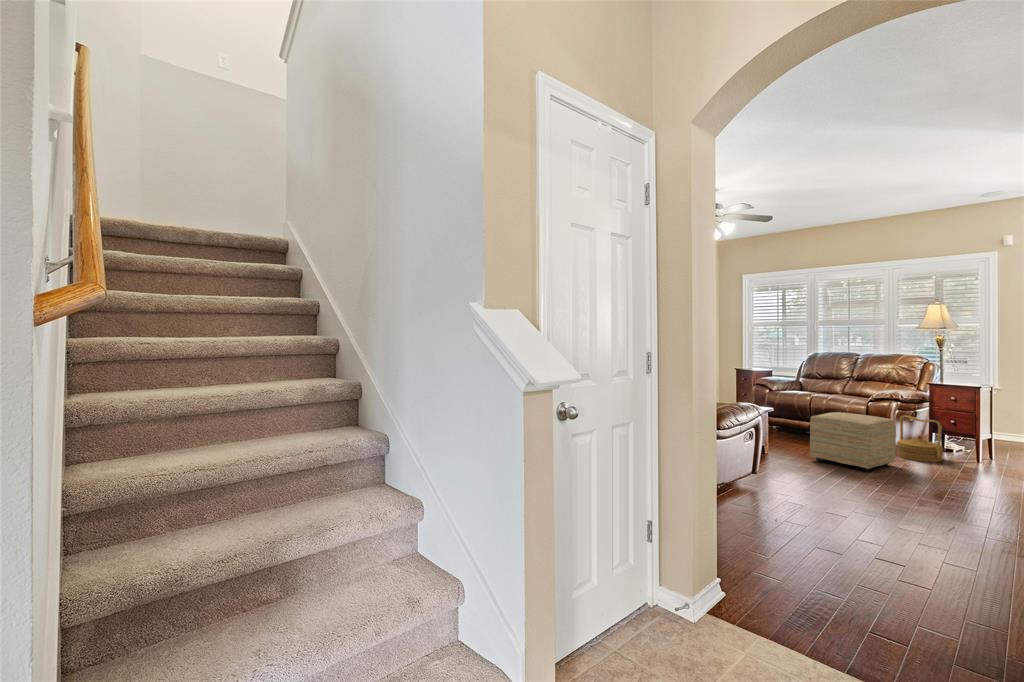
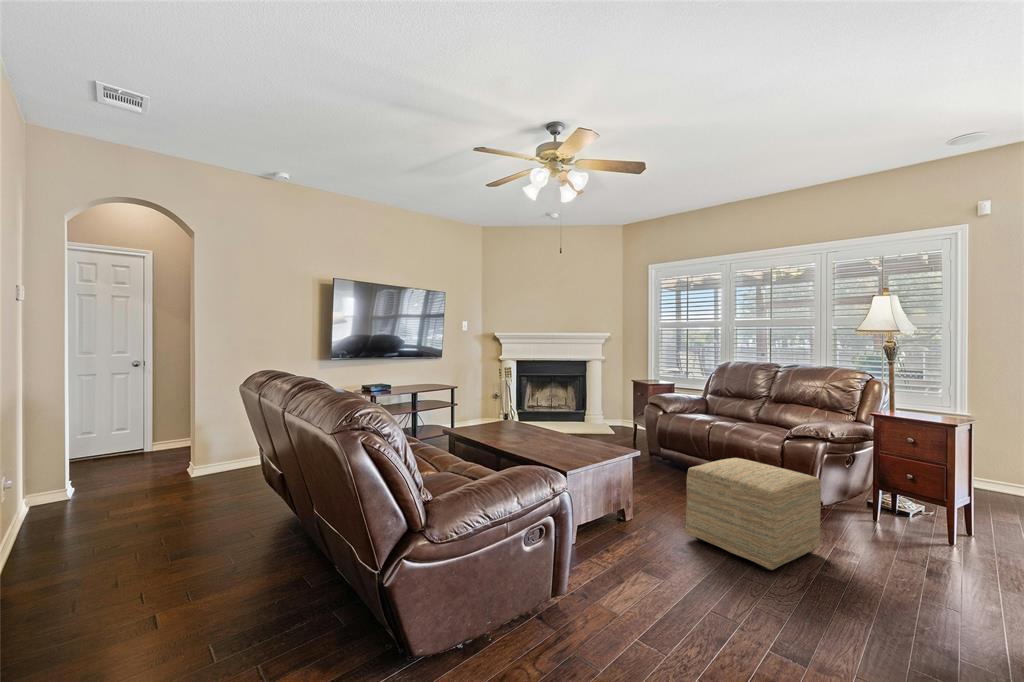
woven basket: present [896,416,943,462] -> none [824,462,896,543]

